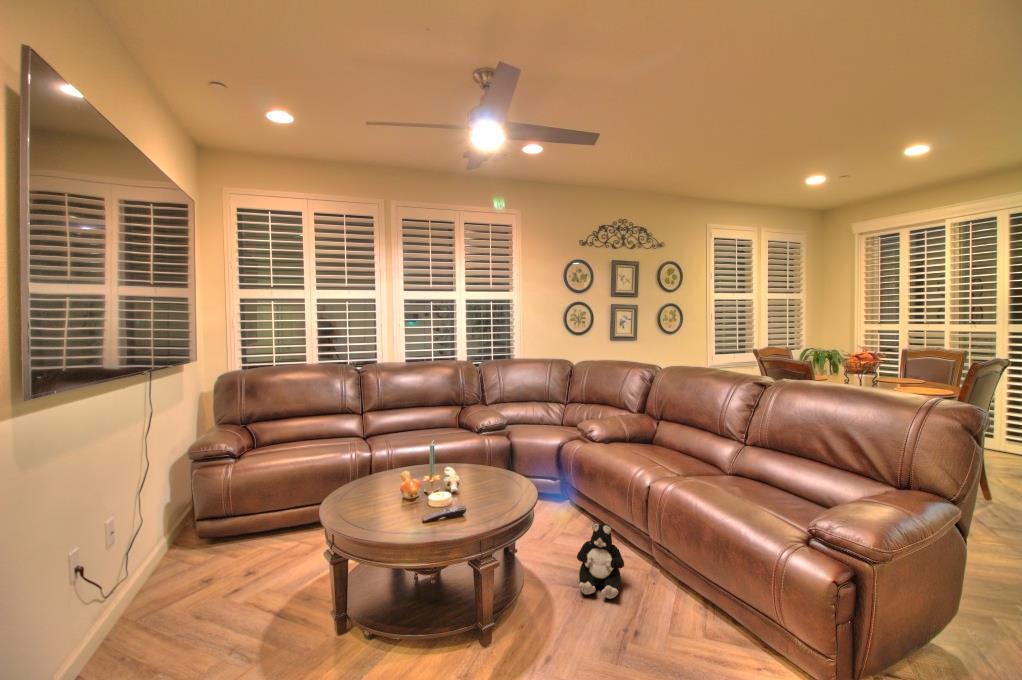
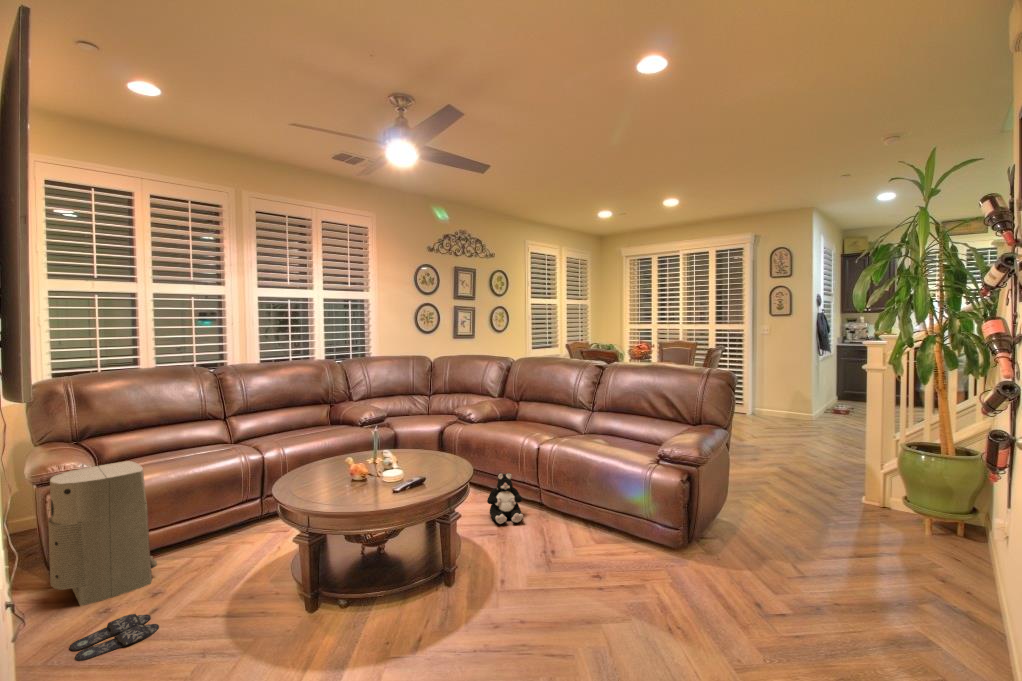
air purifier: none [151,453,245,585] -> present [48,461,157,606]
slippers: none [97,612,188,660] -> present [69,614,159,661]

